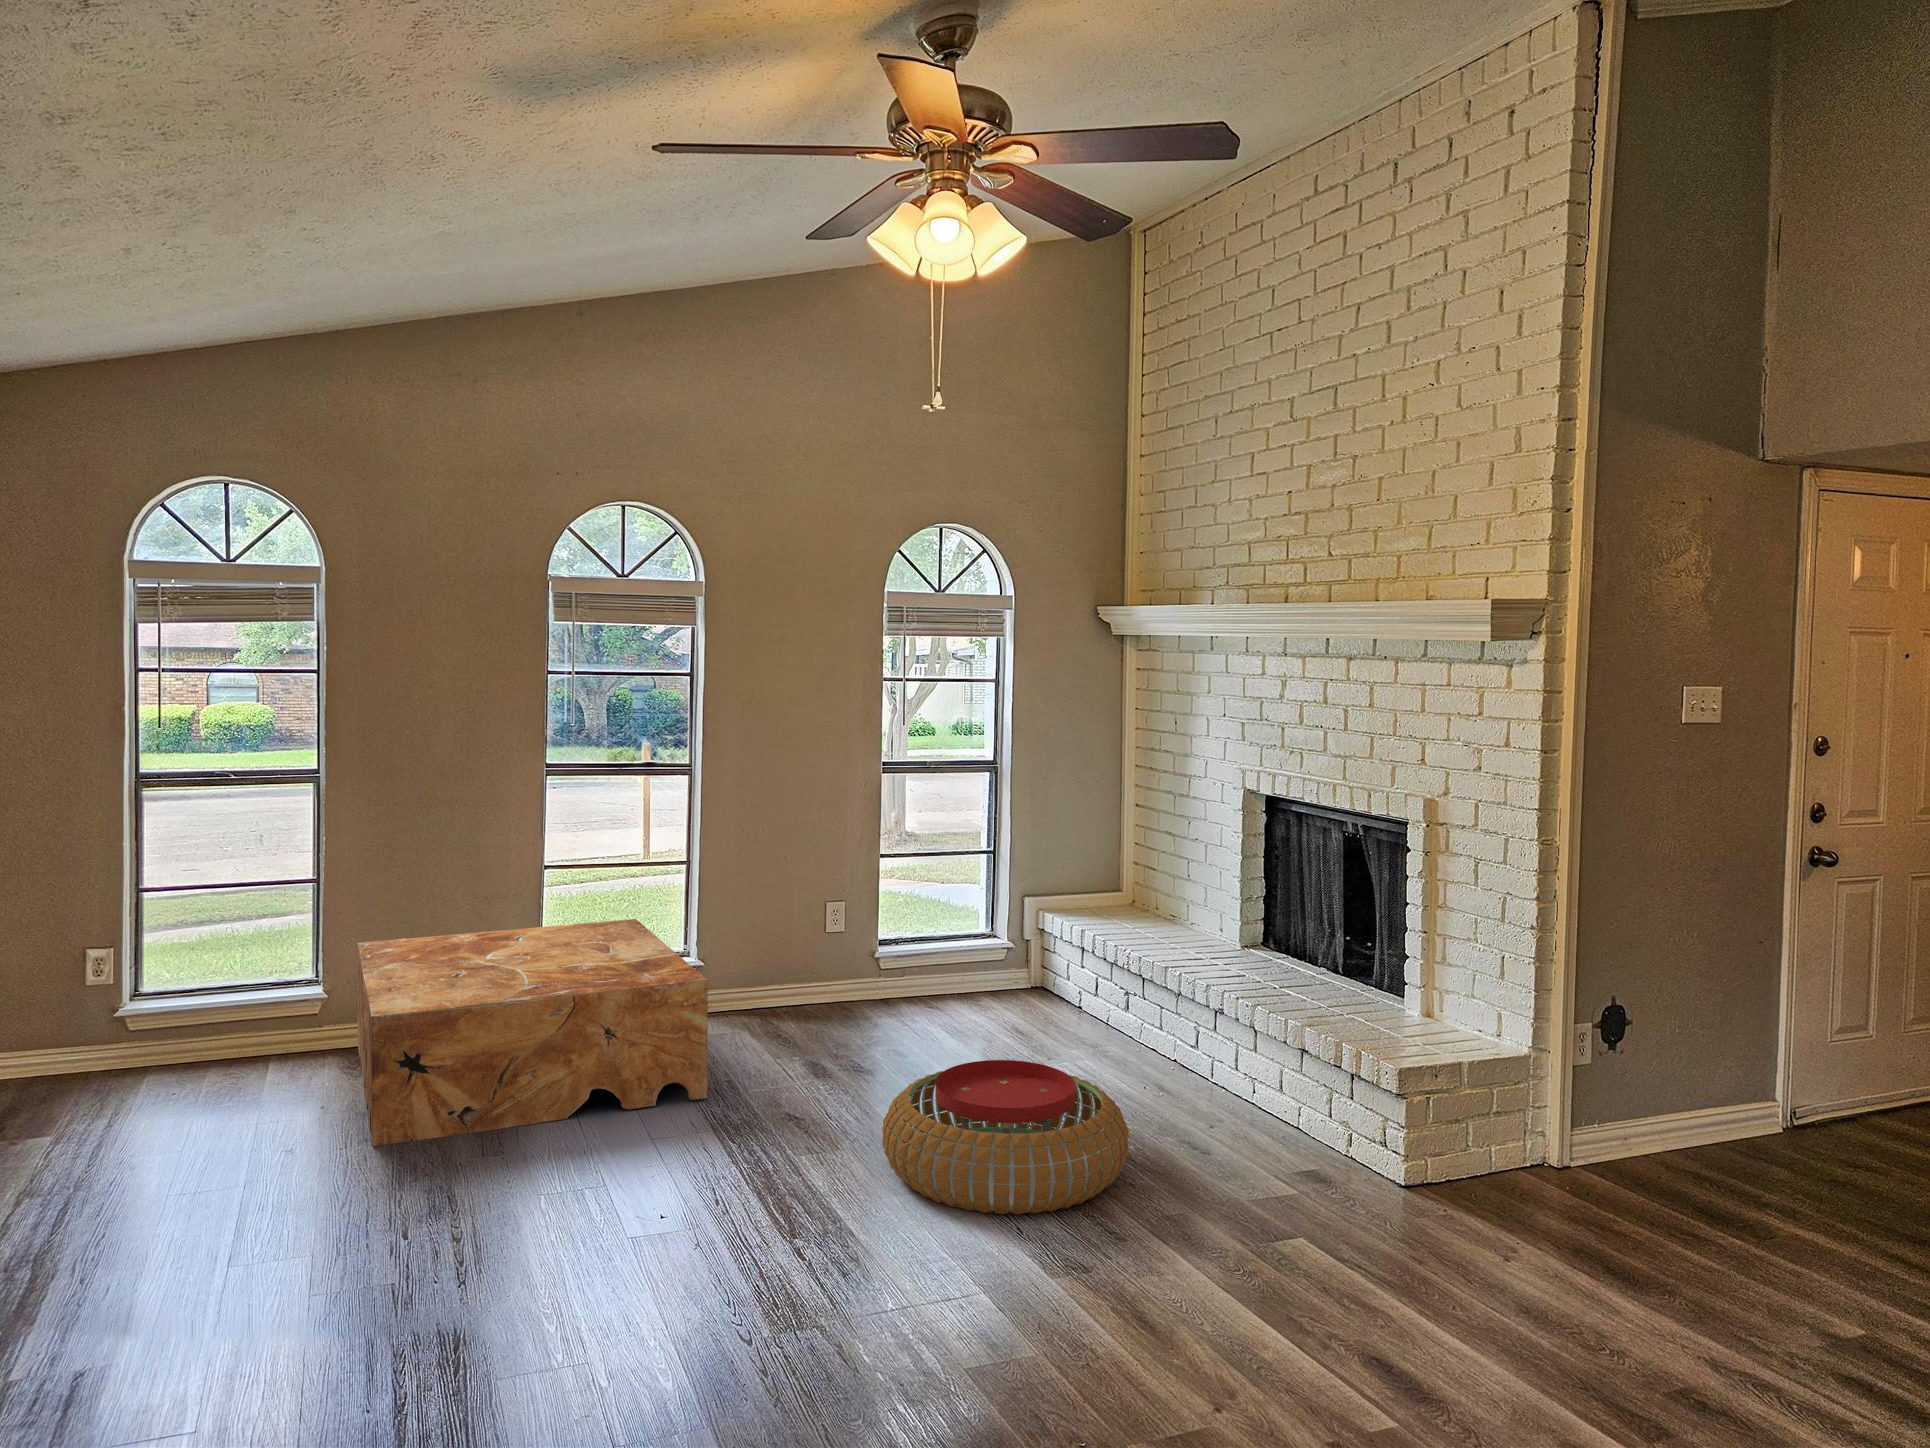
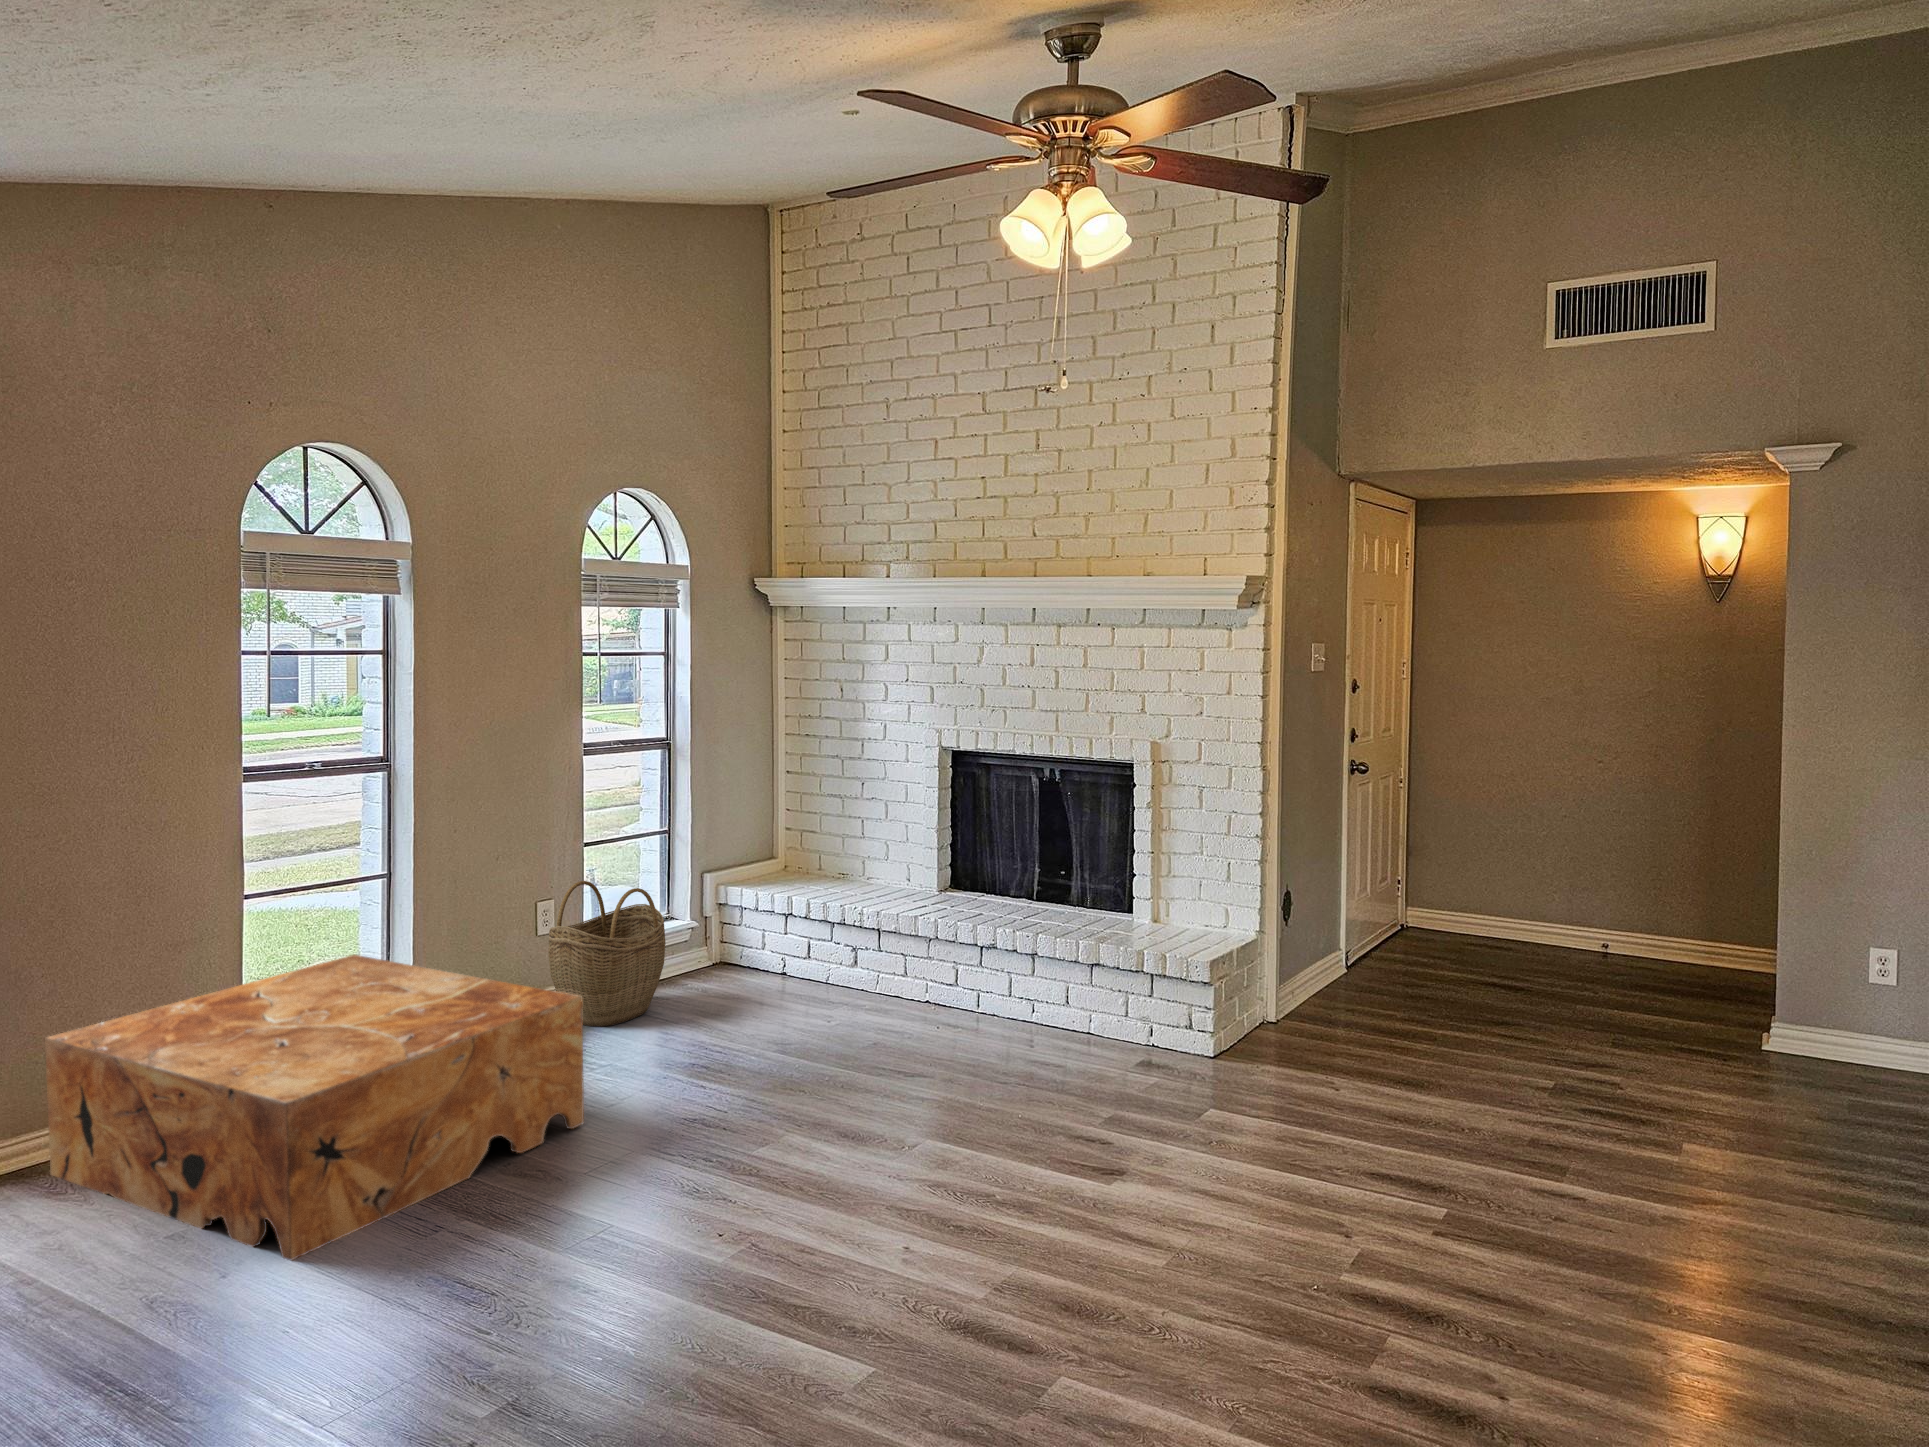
woven basket: none [824,884,935,1022] -> present [548,881,666,1027]
pouf: present [882,1060,1129,1215] -> none [826,1014,1056,1152]

